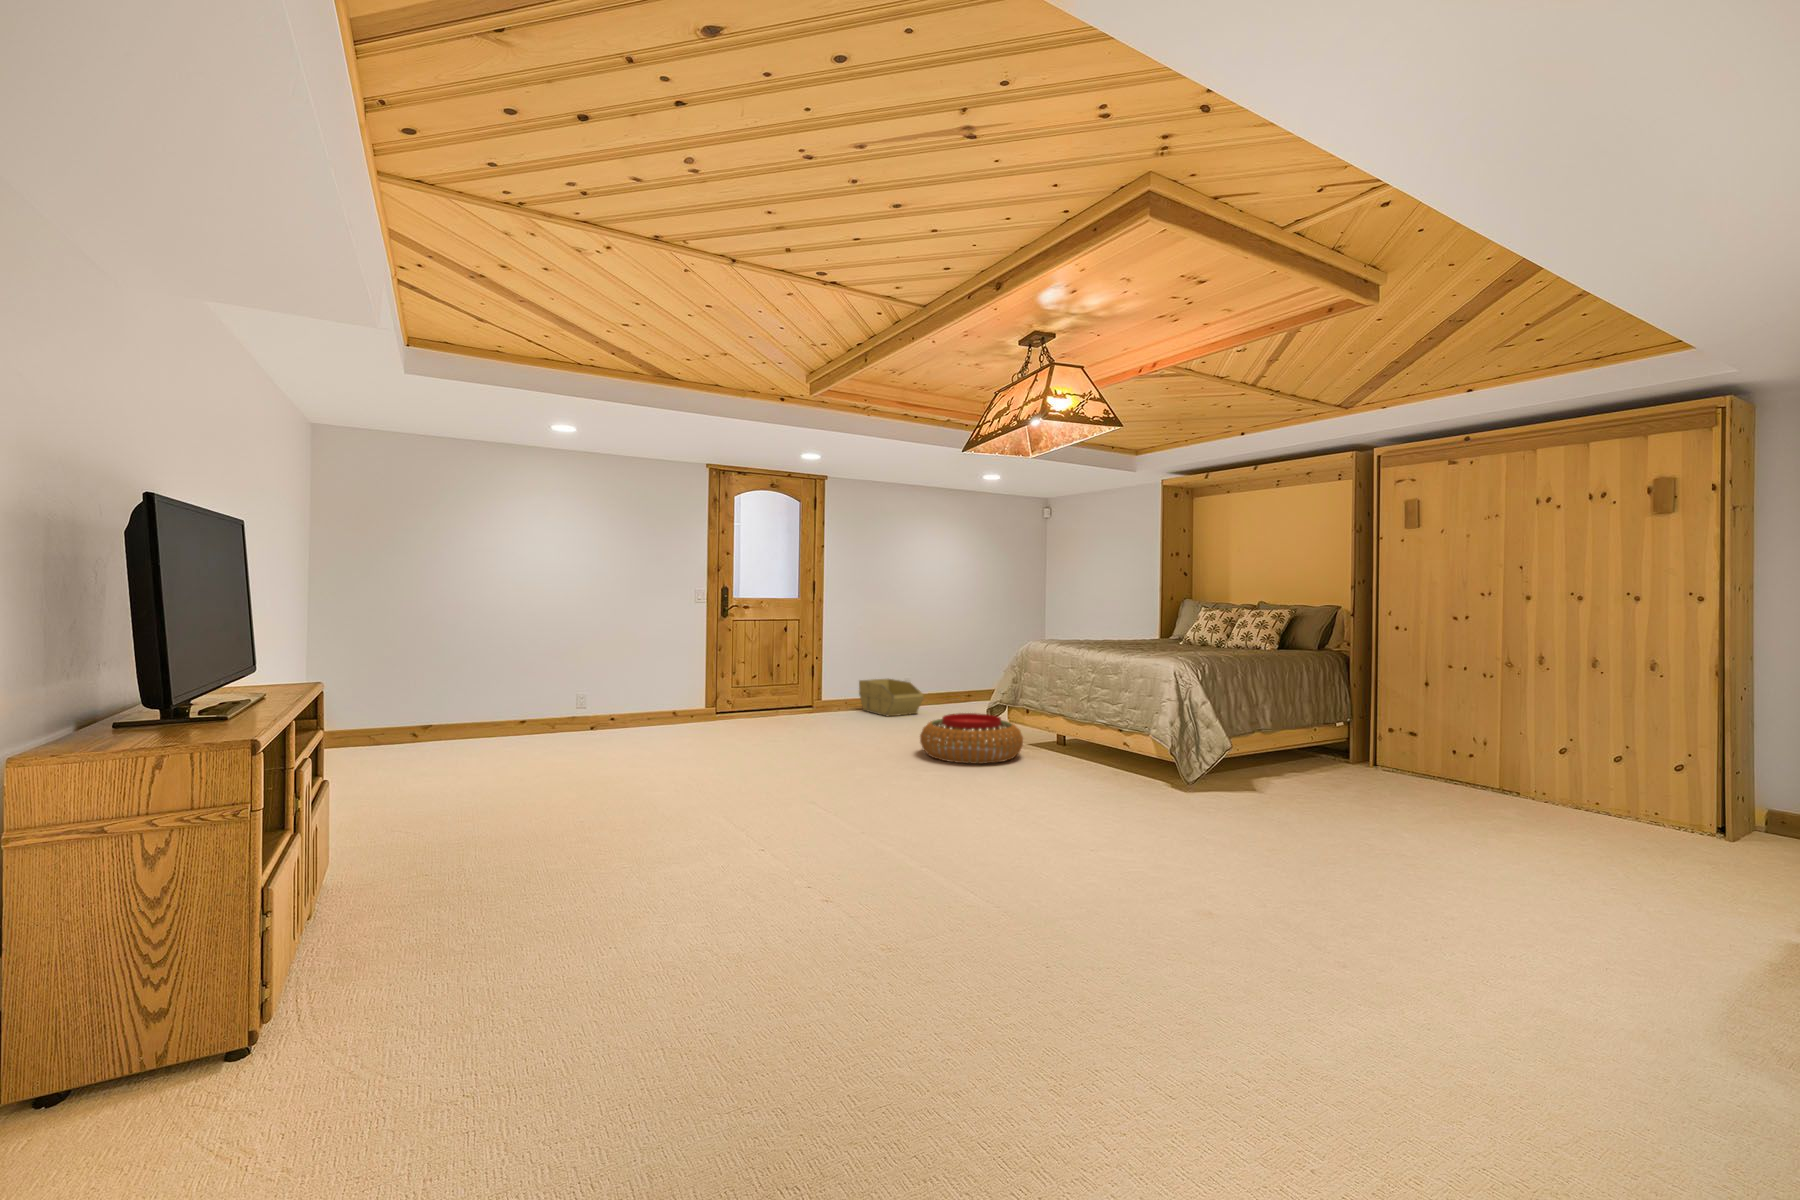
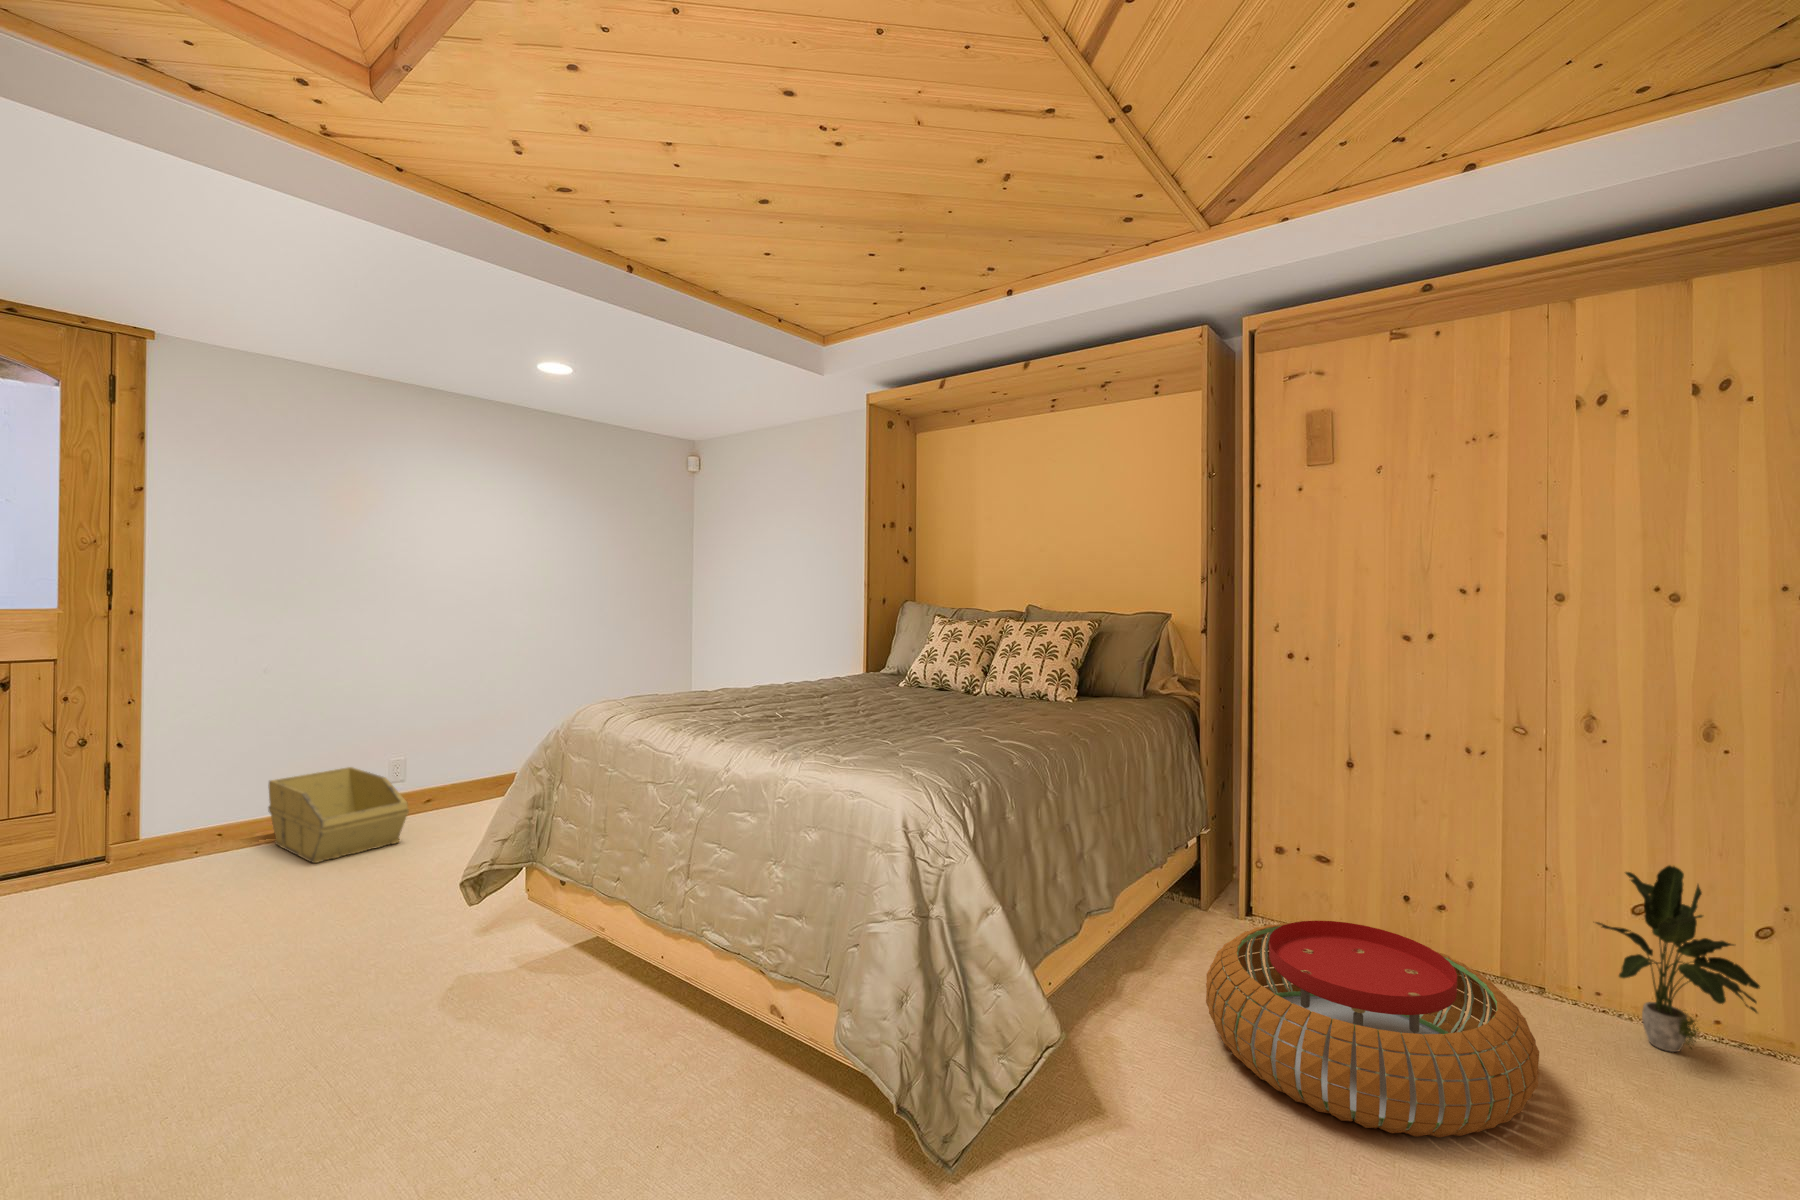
pouf: present [920,713,1023,764] -> present [1206,921,1539,1138]
potted plant: none [1518,722,1602,808] -> present [1596,865,1760,1052]

